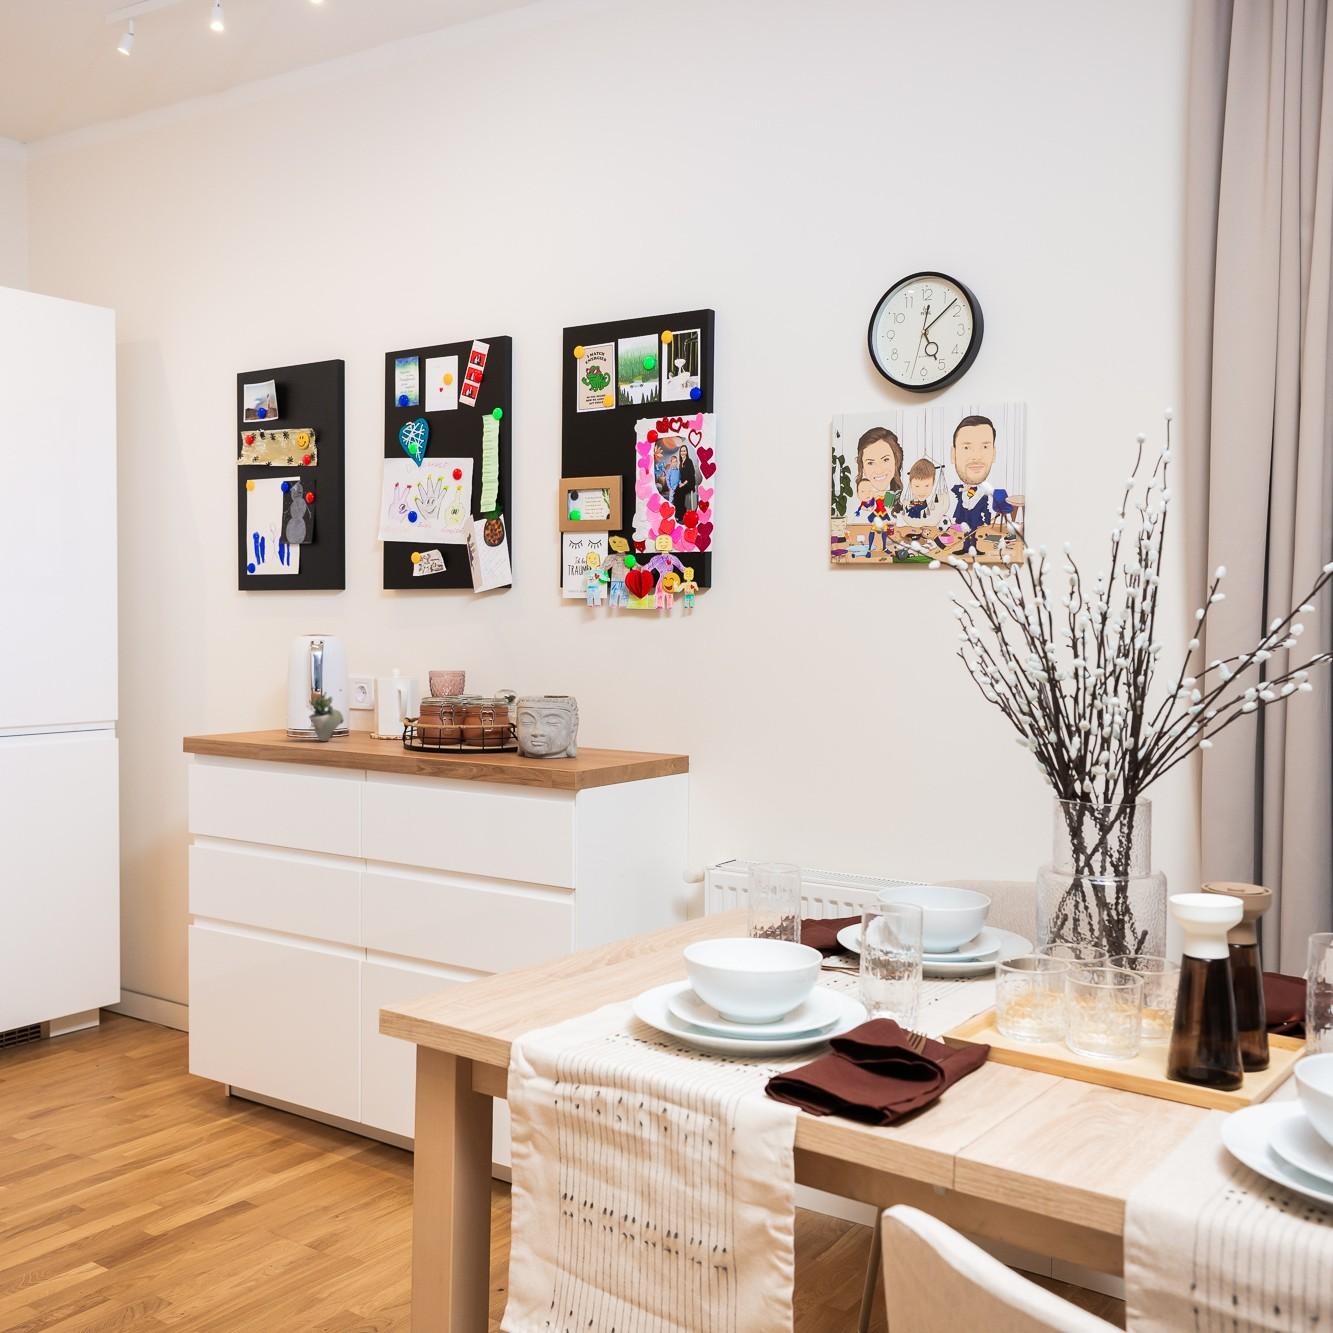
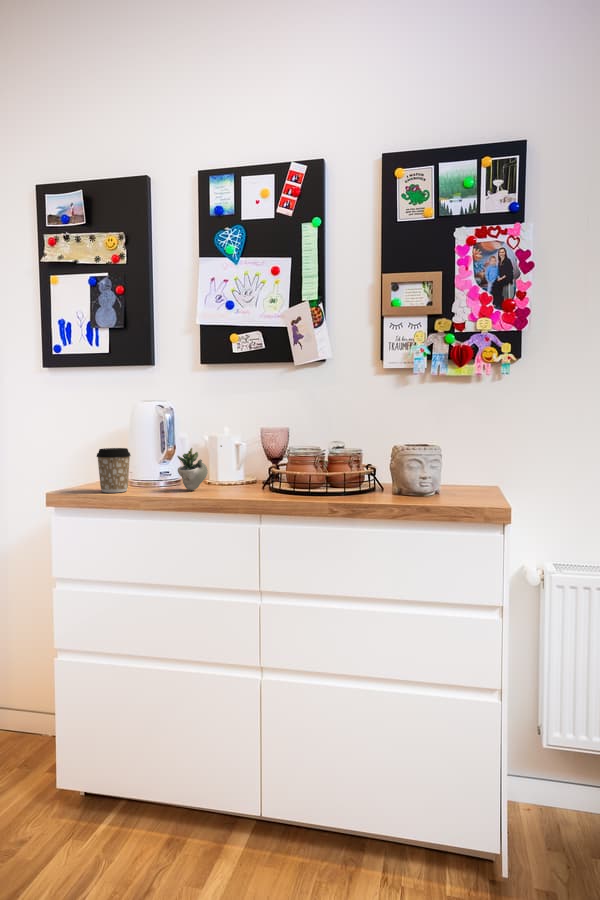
coffee cup: none [228,689,268,739] -> present [97,448,131,493]

